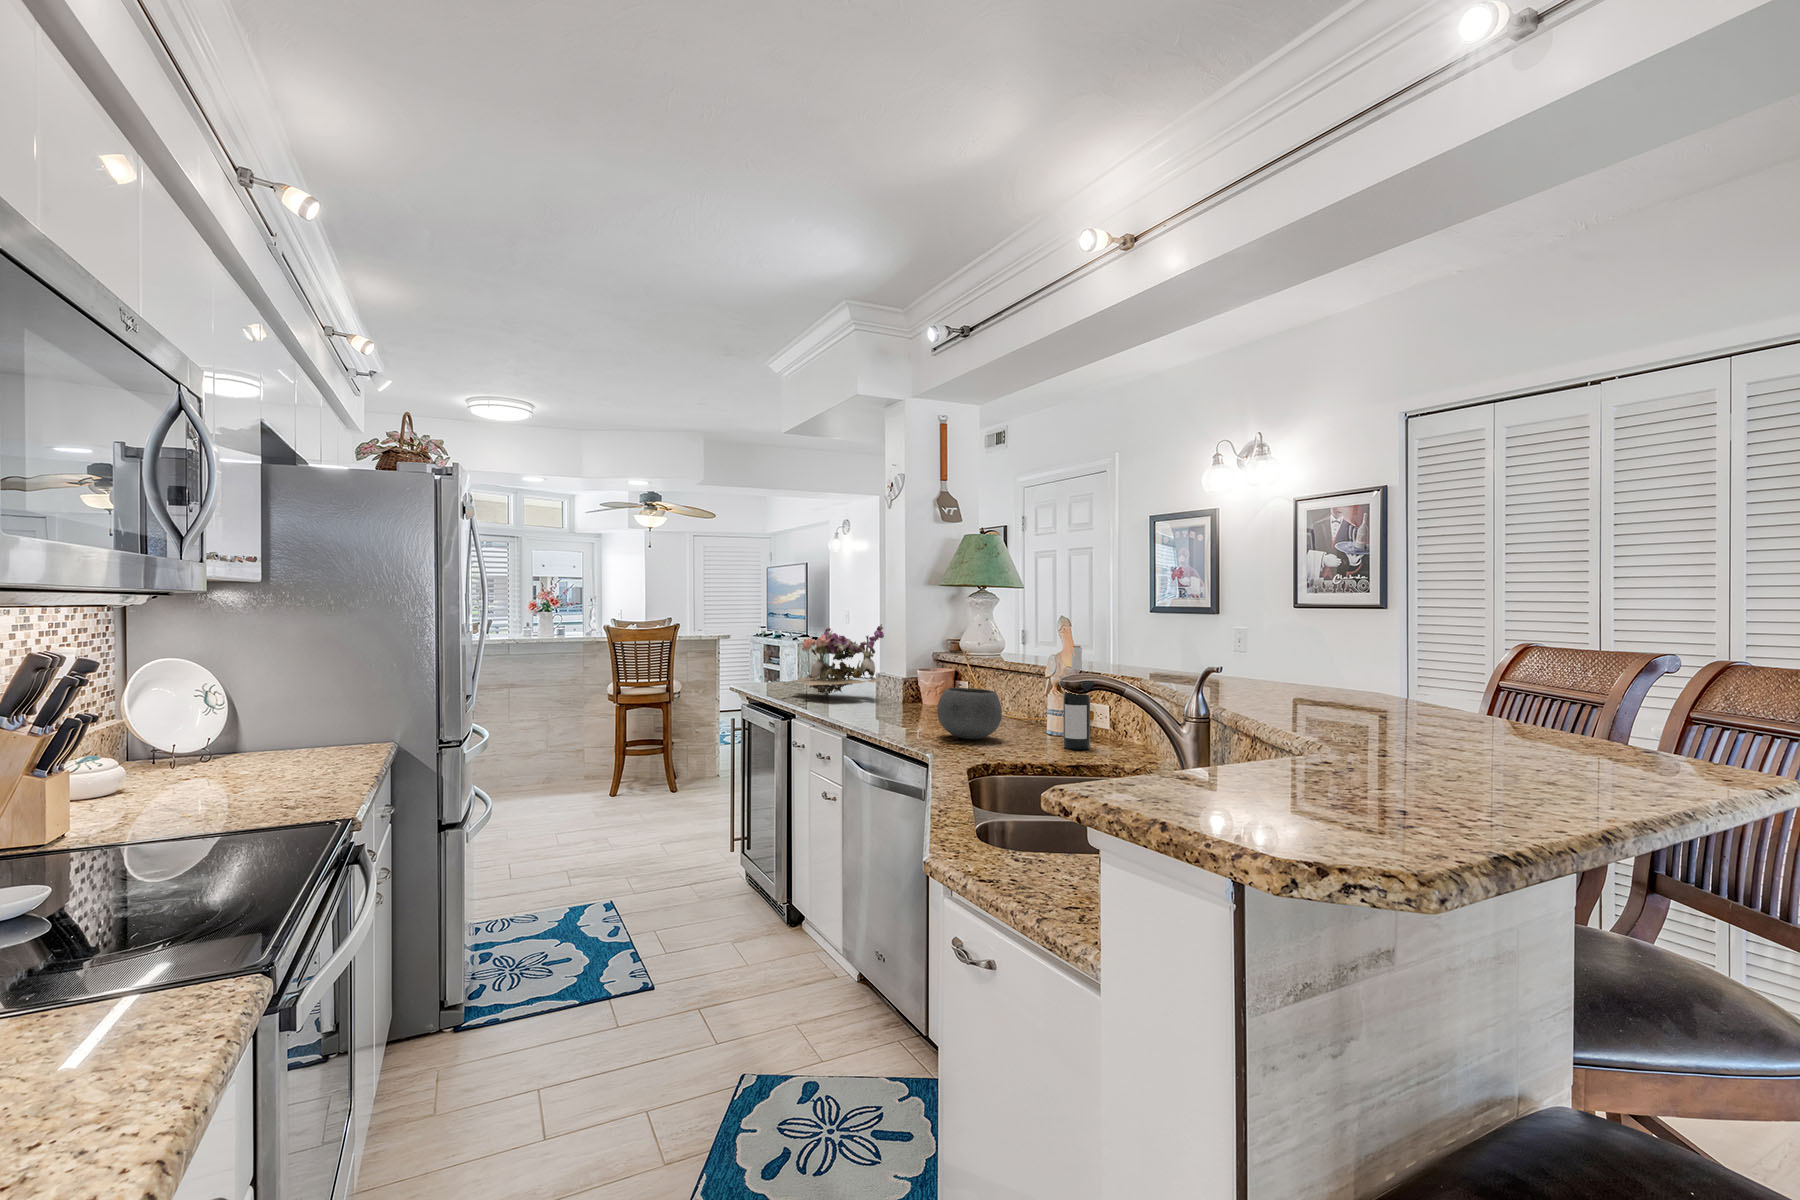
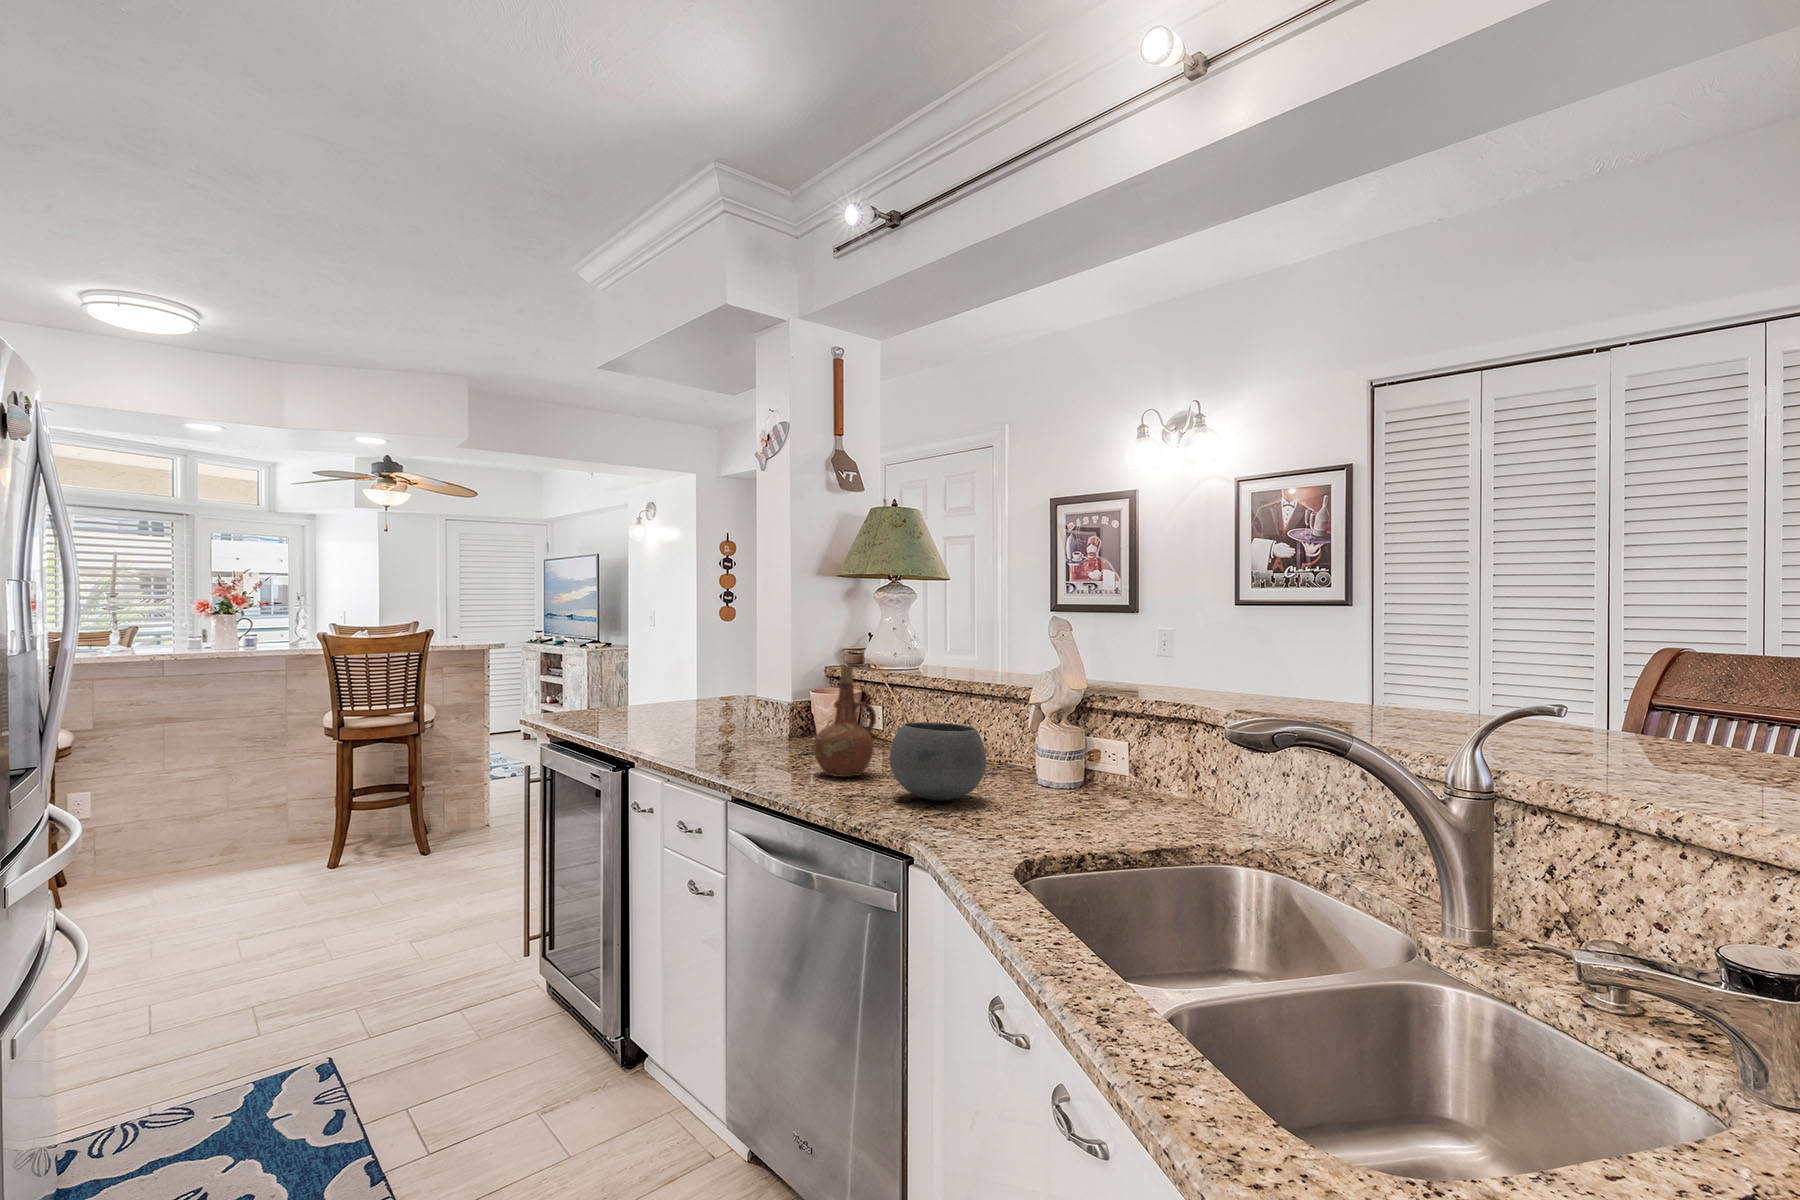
flower arrangement: present [794,624,884,696] -> none [626,628,762,733]
wine bottle: present [1063,646,1090,750] -> none [1076,659,1115,810]
ceramic pitcher: none [899,650,942,725] -> present [813,666,876,777]

